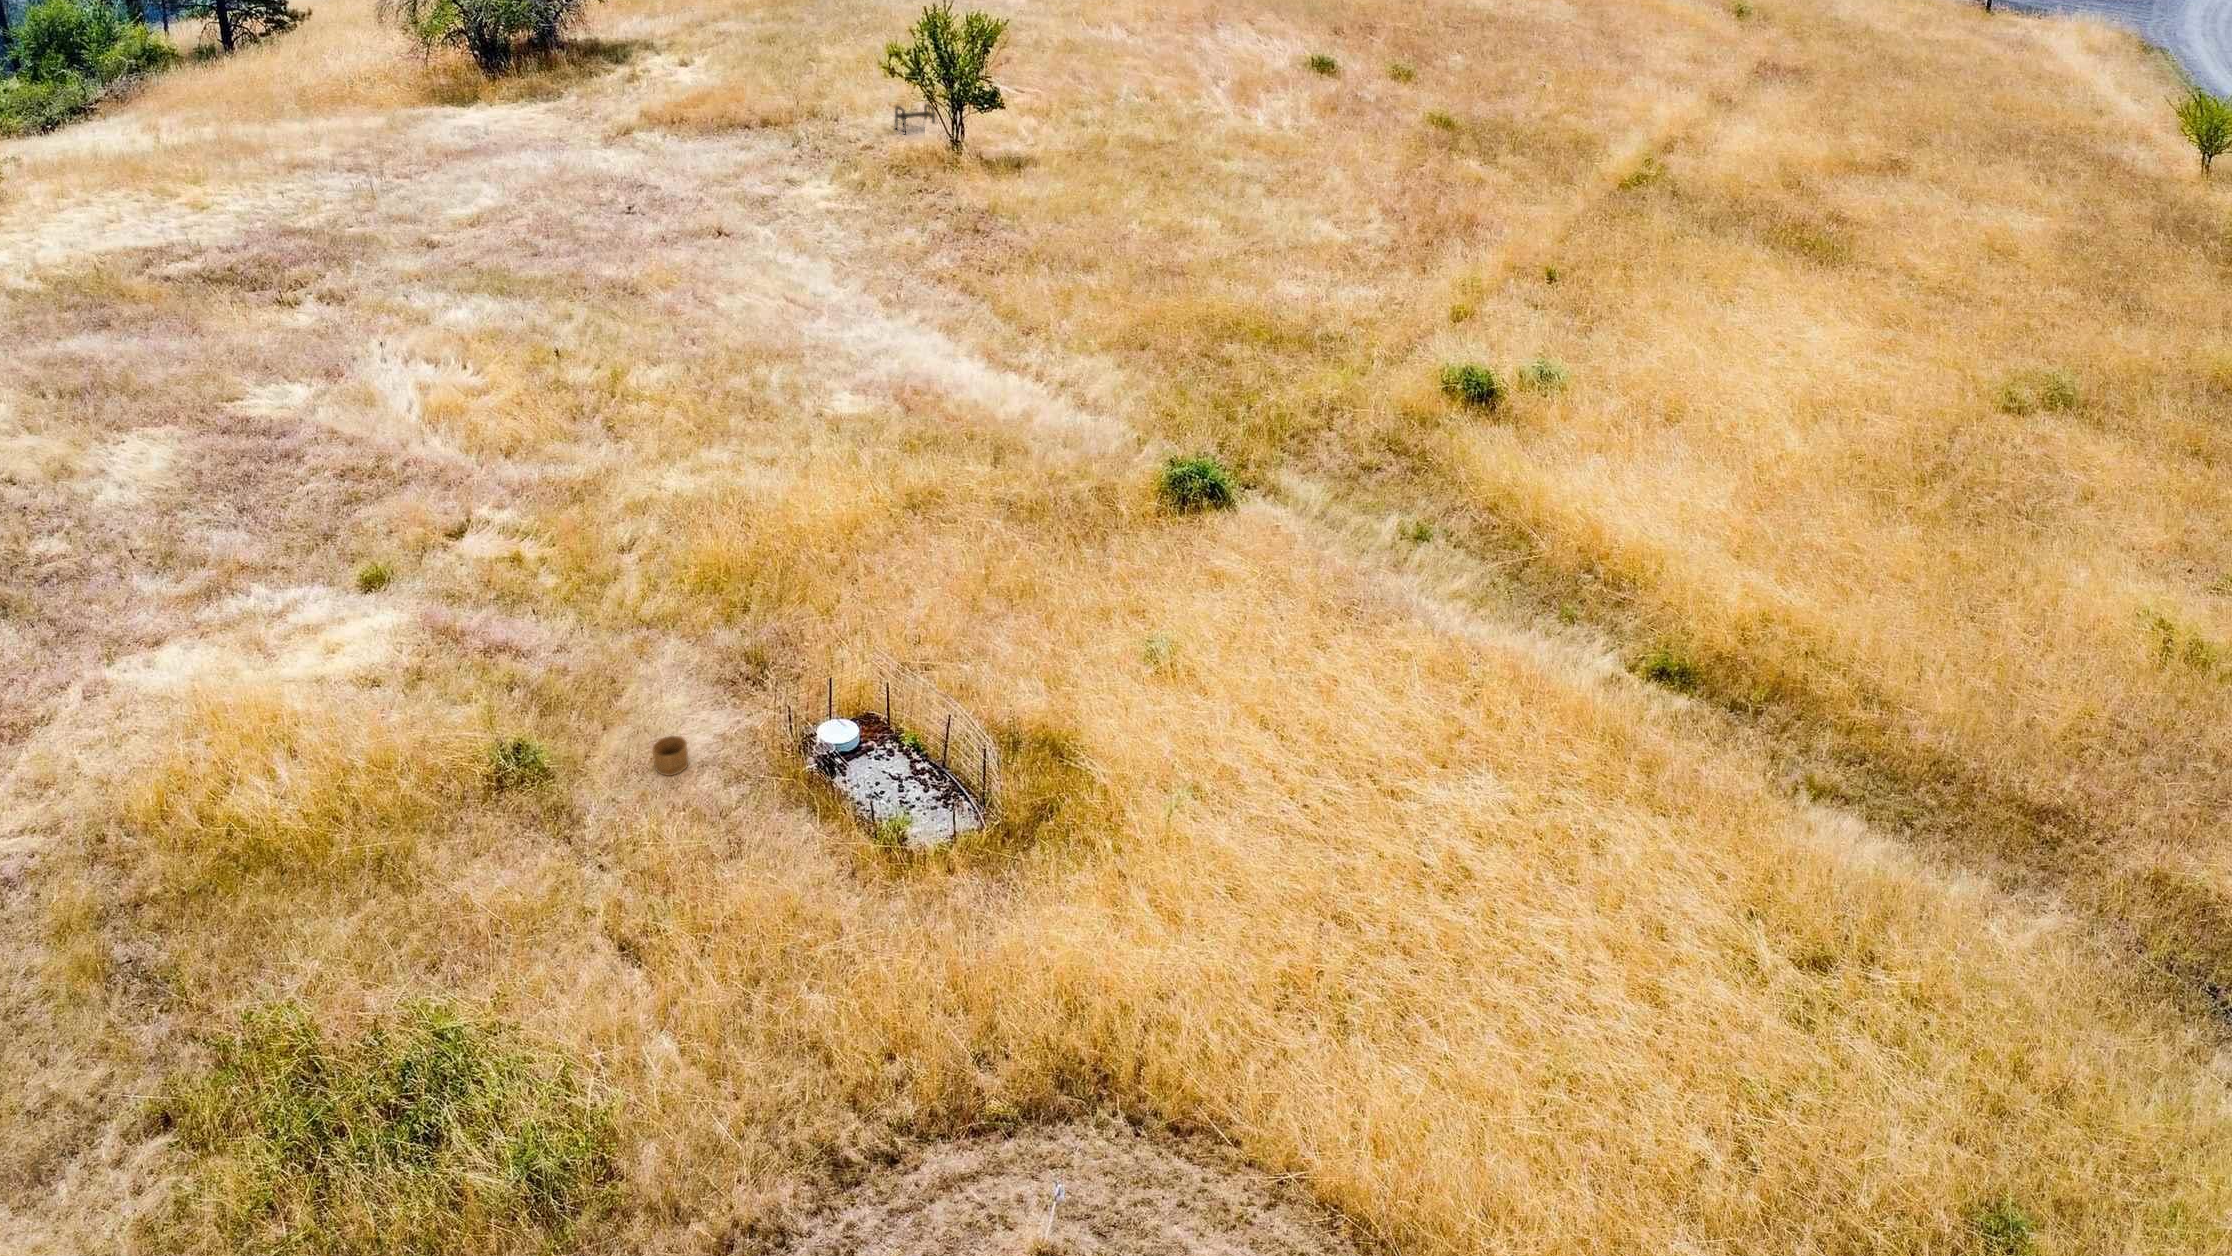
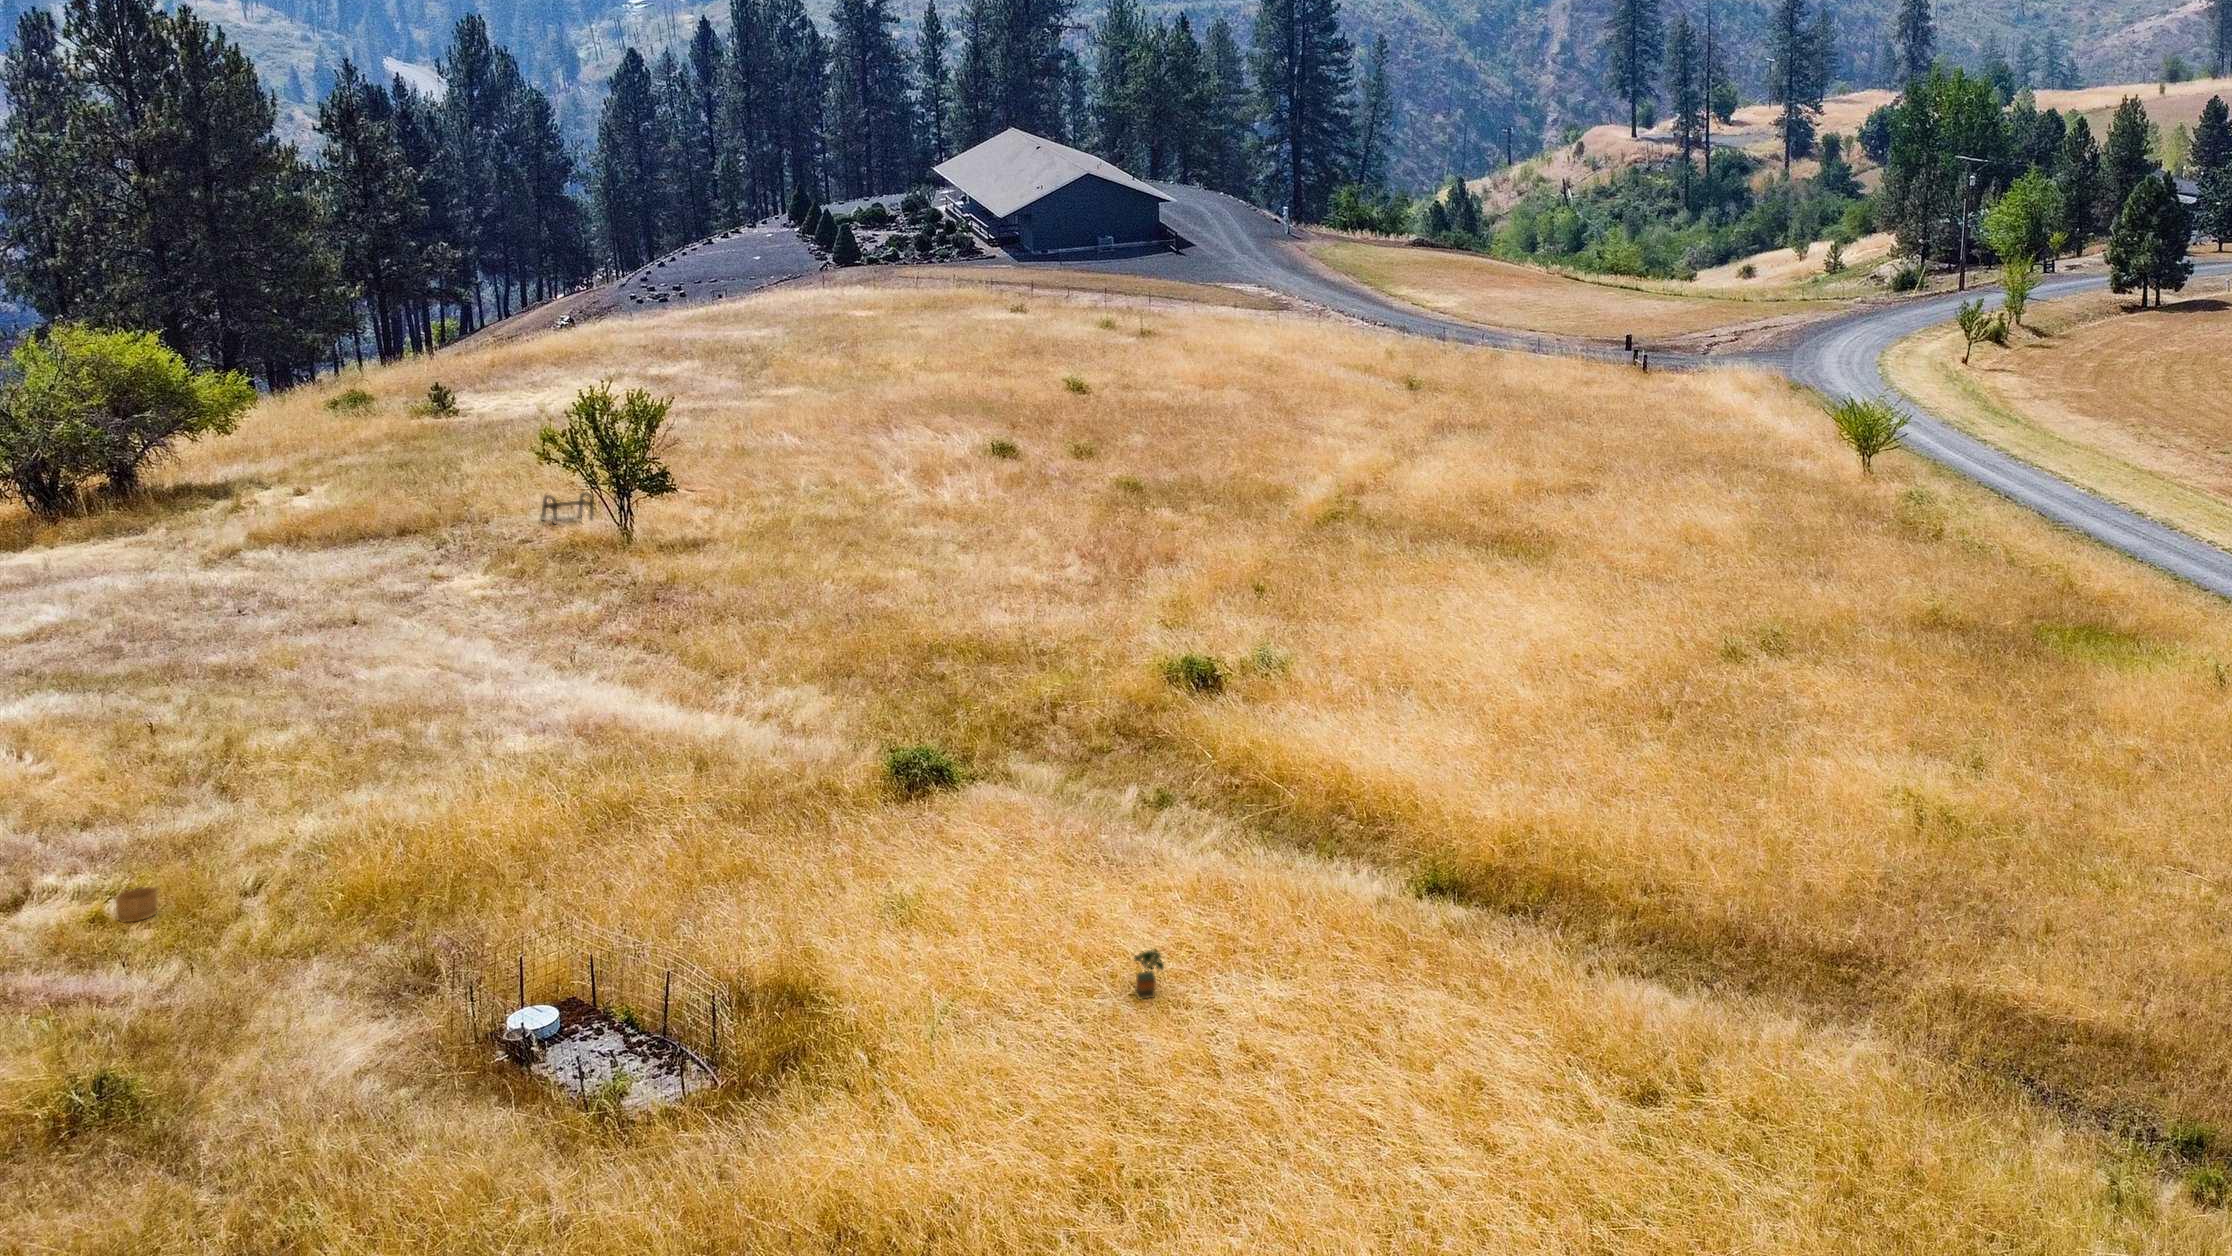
wooden bucket: present [652,736,688,776] -> present [116,887,158,922]
potted tree: none [1380,793,1414,841] -> present [1134,949,1164,999]

